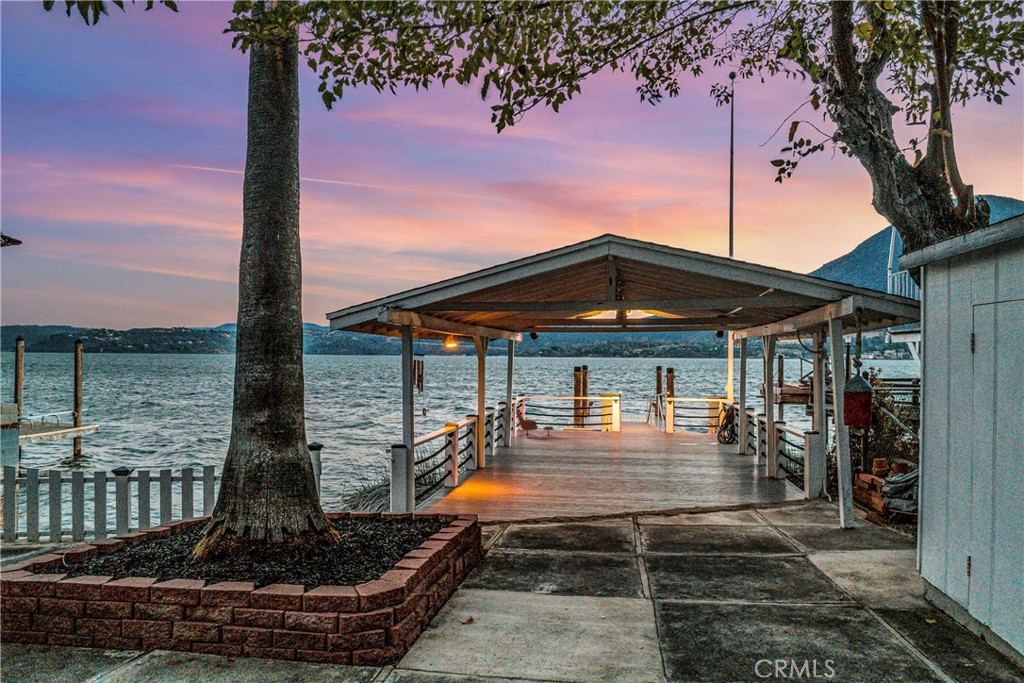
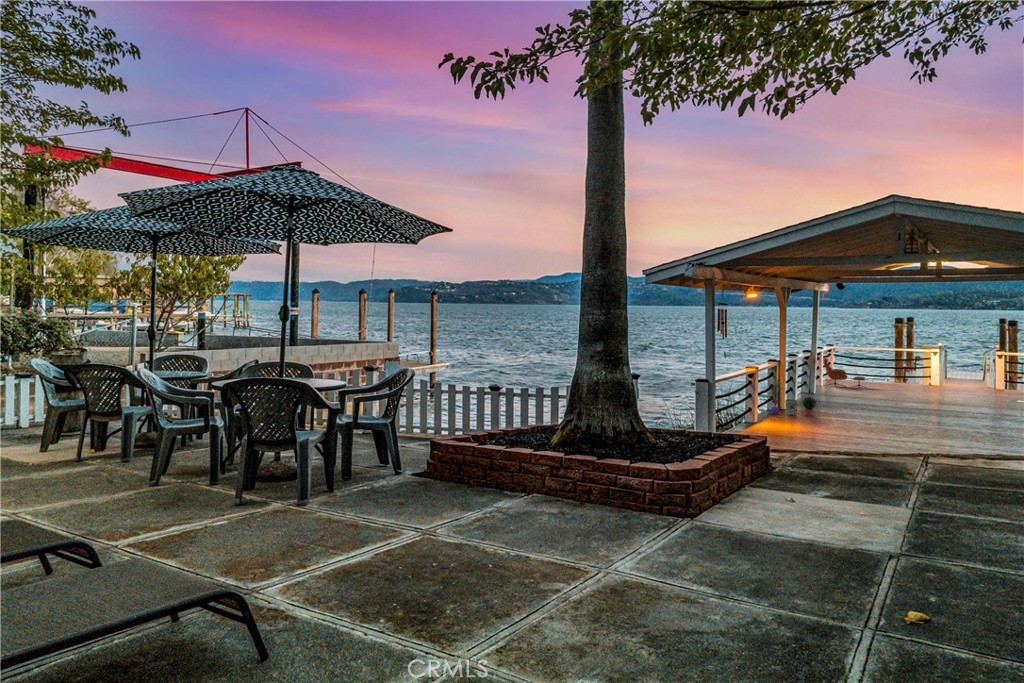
potted plant: none [467,435,515,473] -> present [771,382,816,416]

